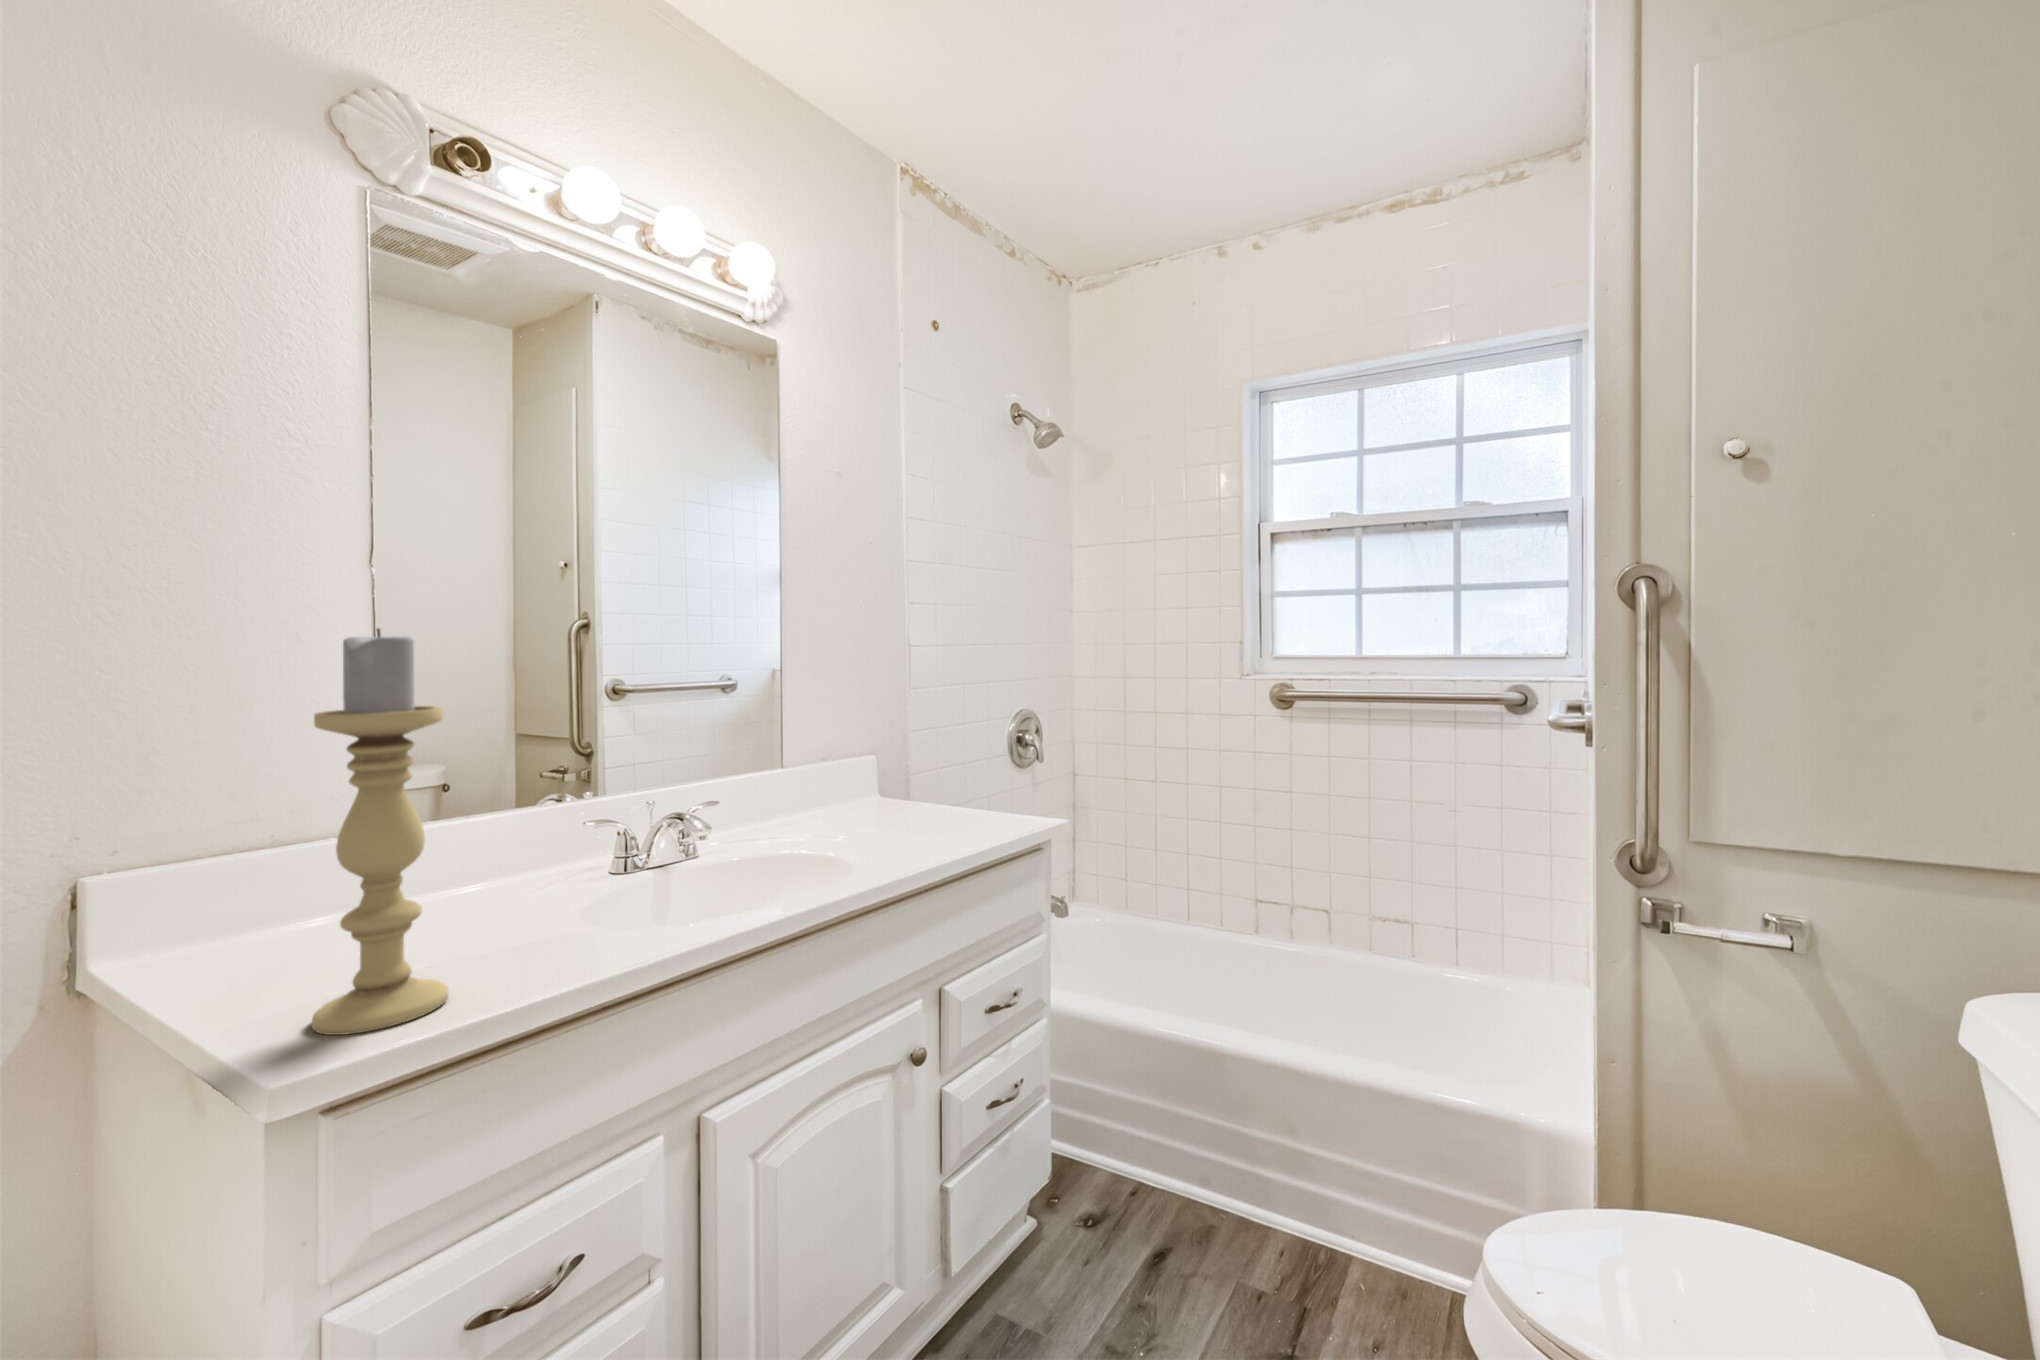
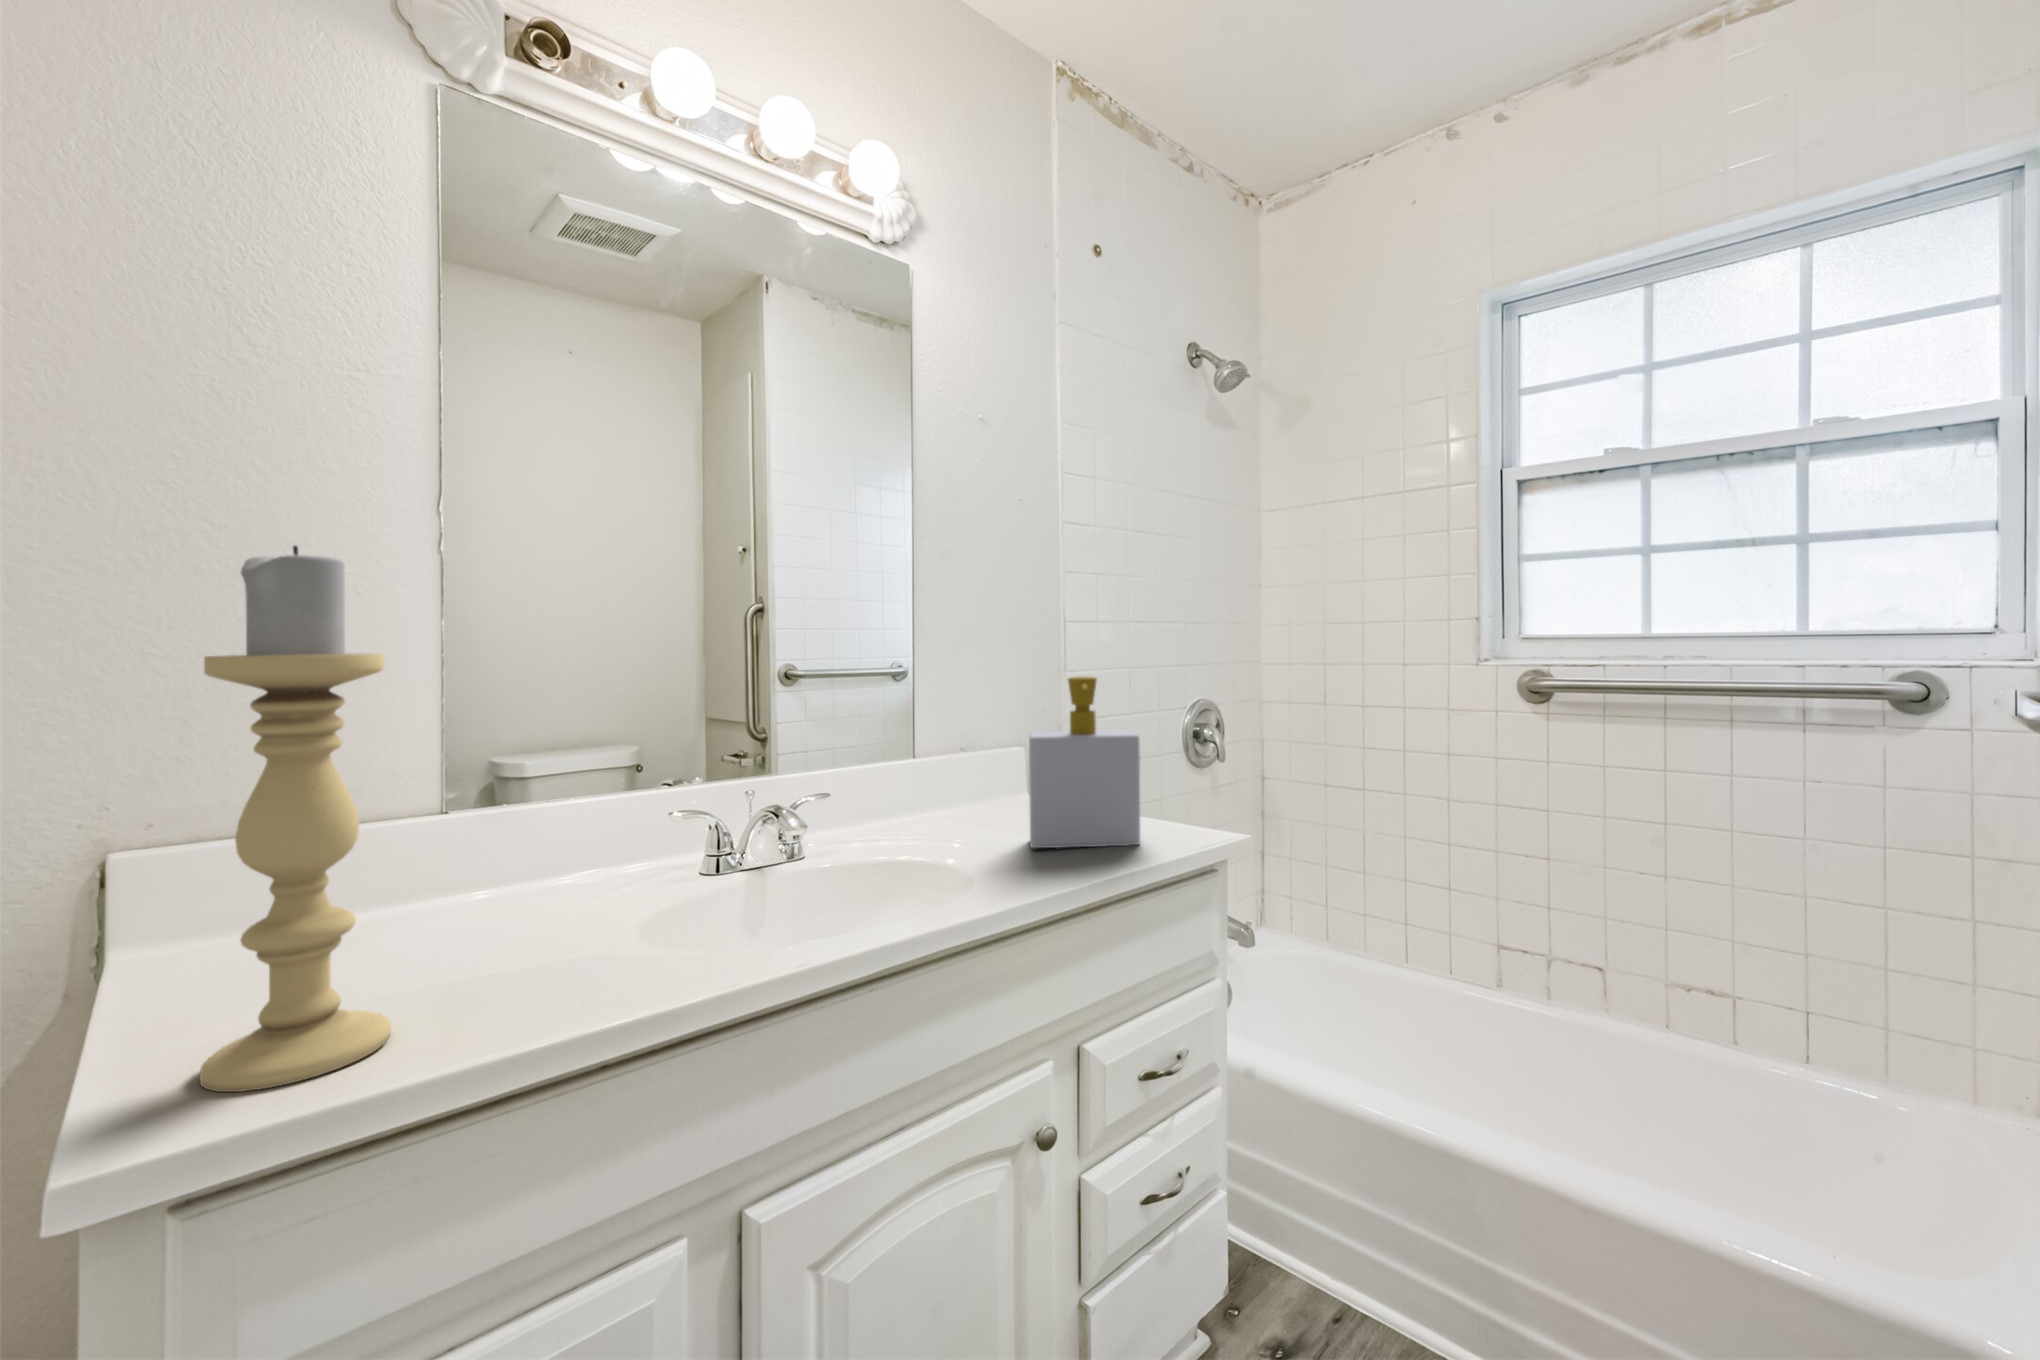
soap bottle: none [892,699,984,839] -> present [1029,676,1140,848]

